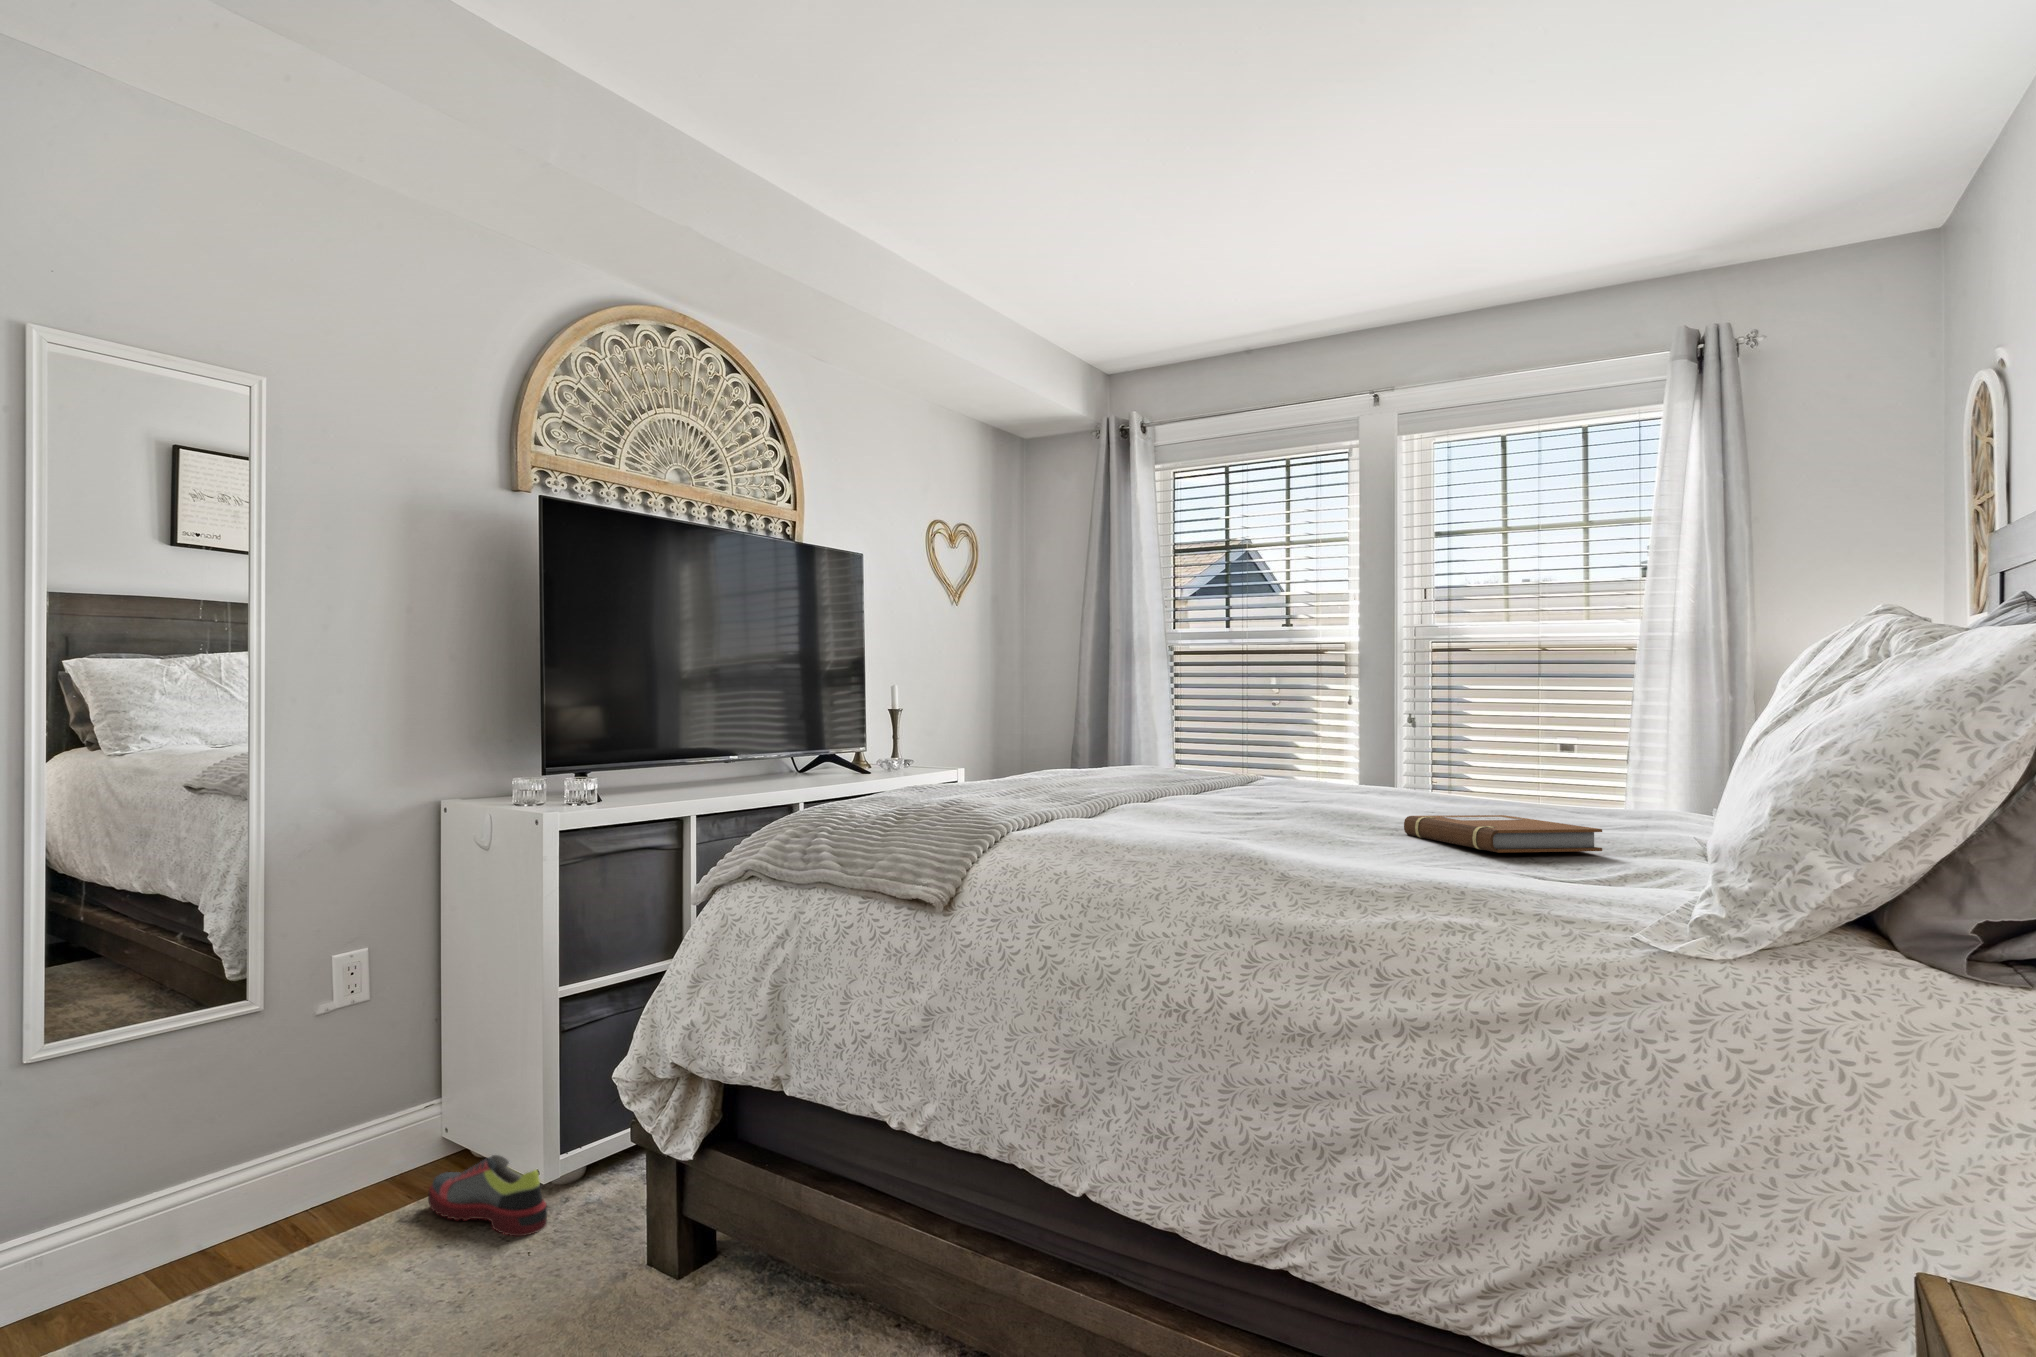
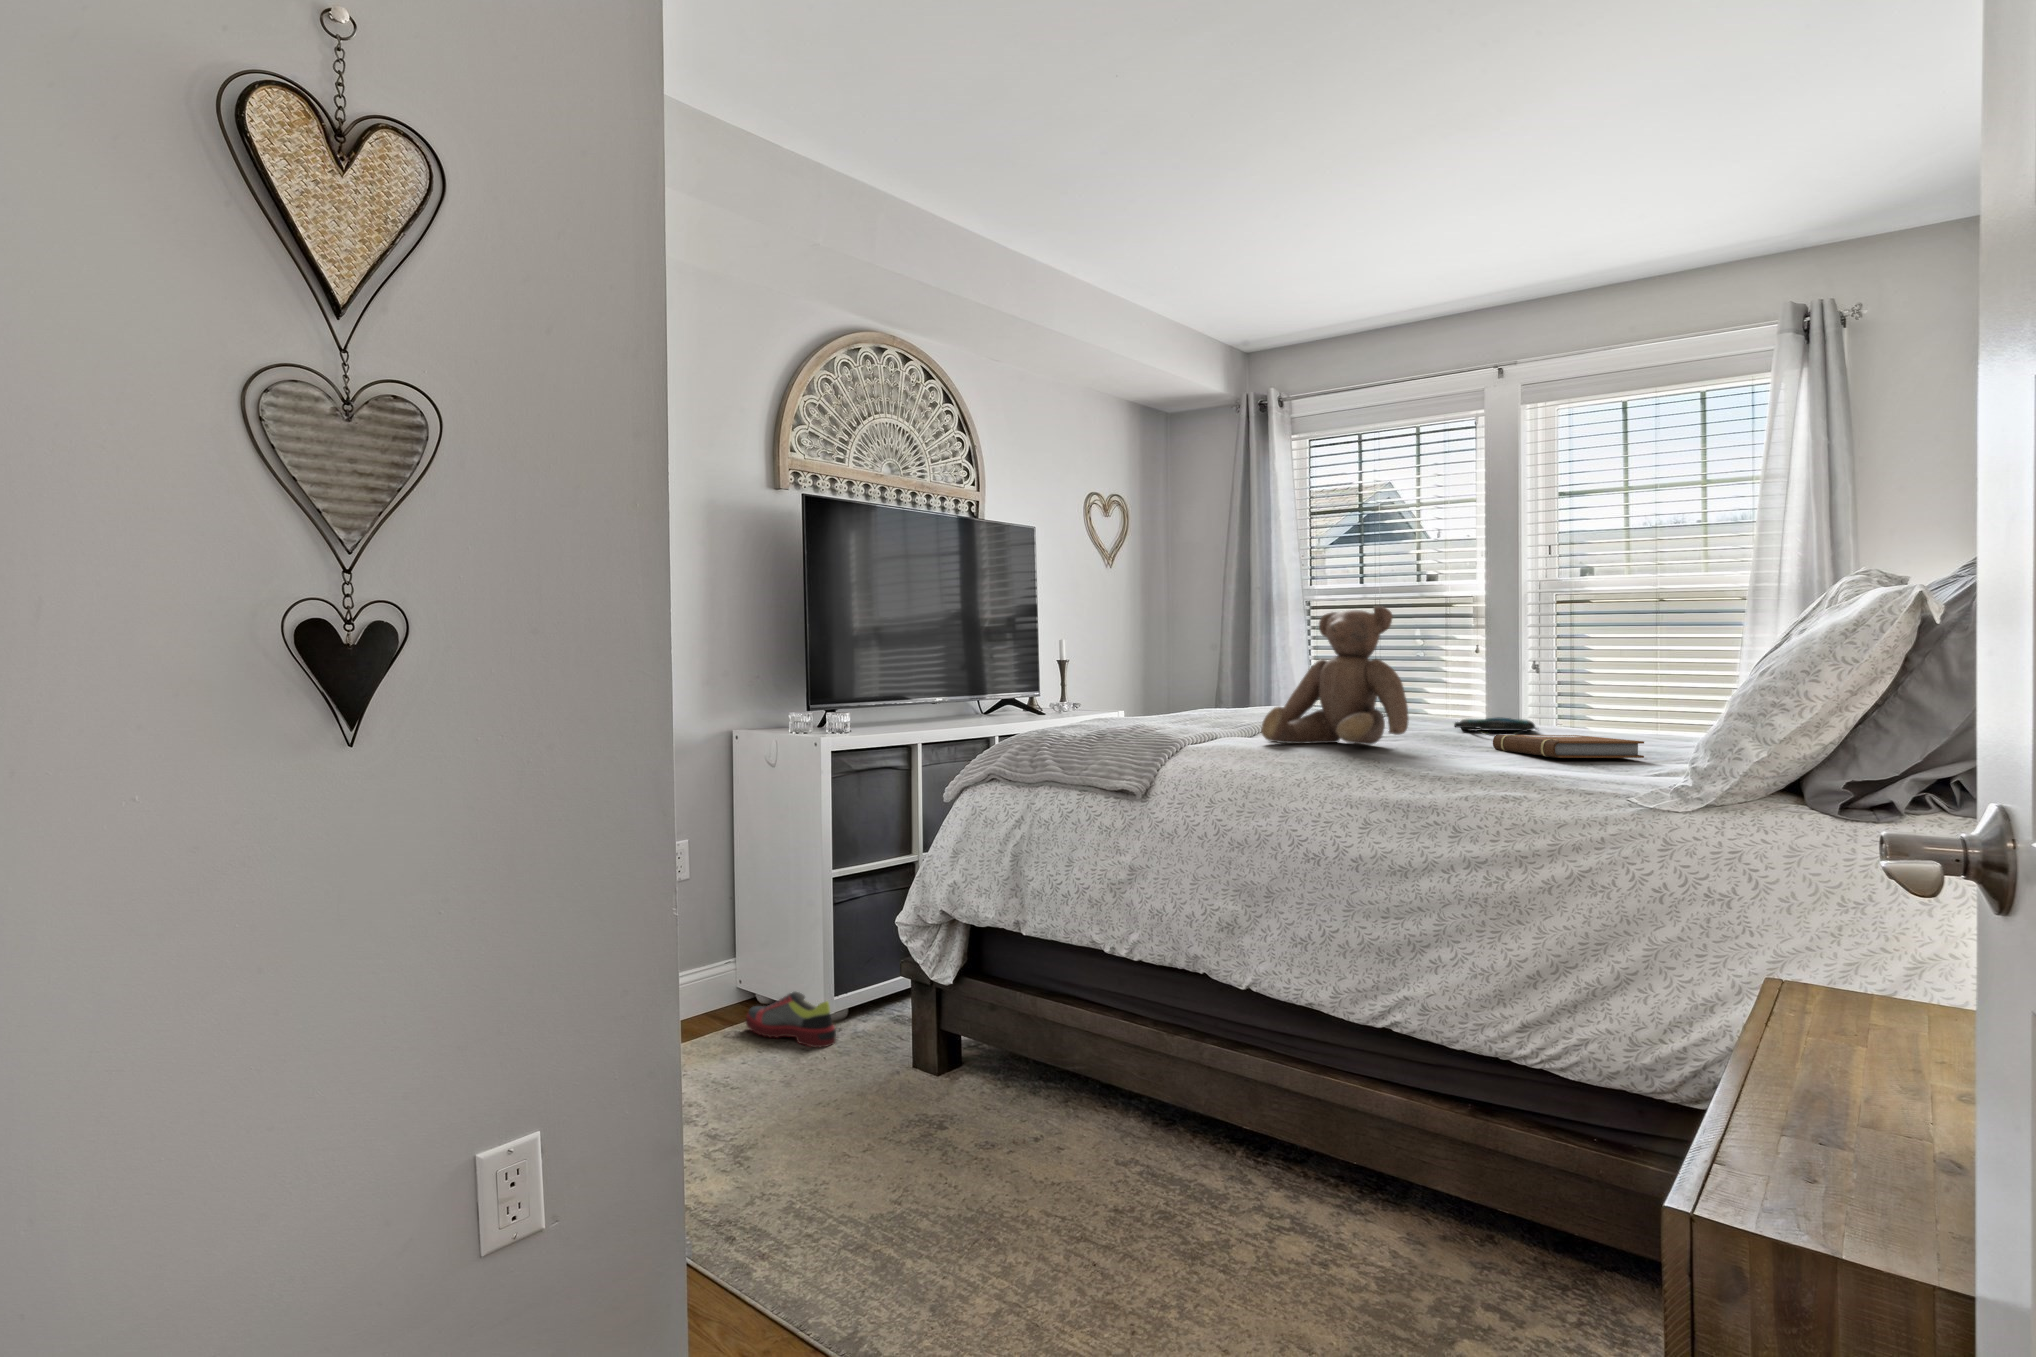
teddy bear: none [1108,647,1300,830] -> present [1261,606,1409,745]
tote bag: none [1346,787,1448,814] -> present [1454,717,1537,736]

